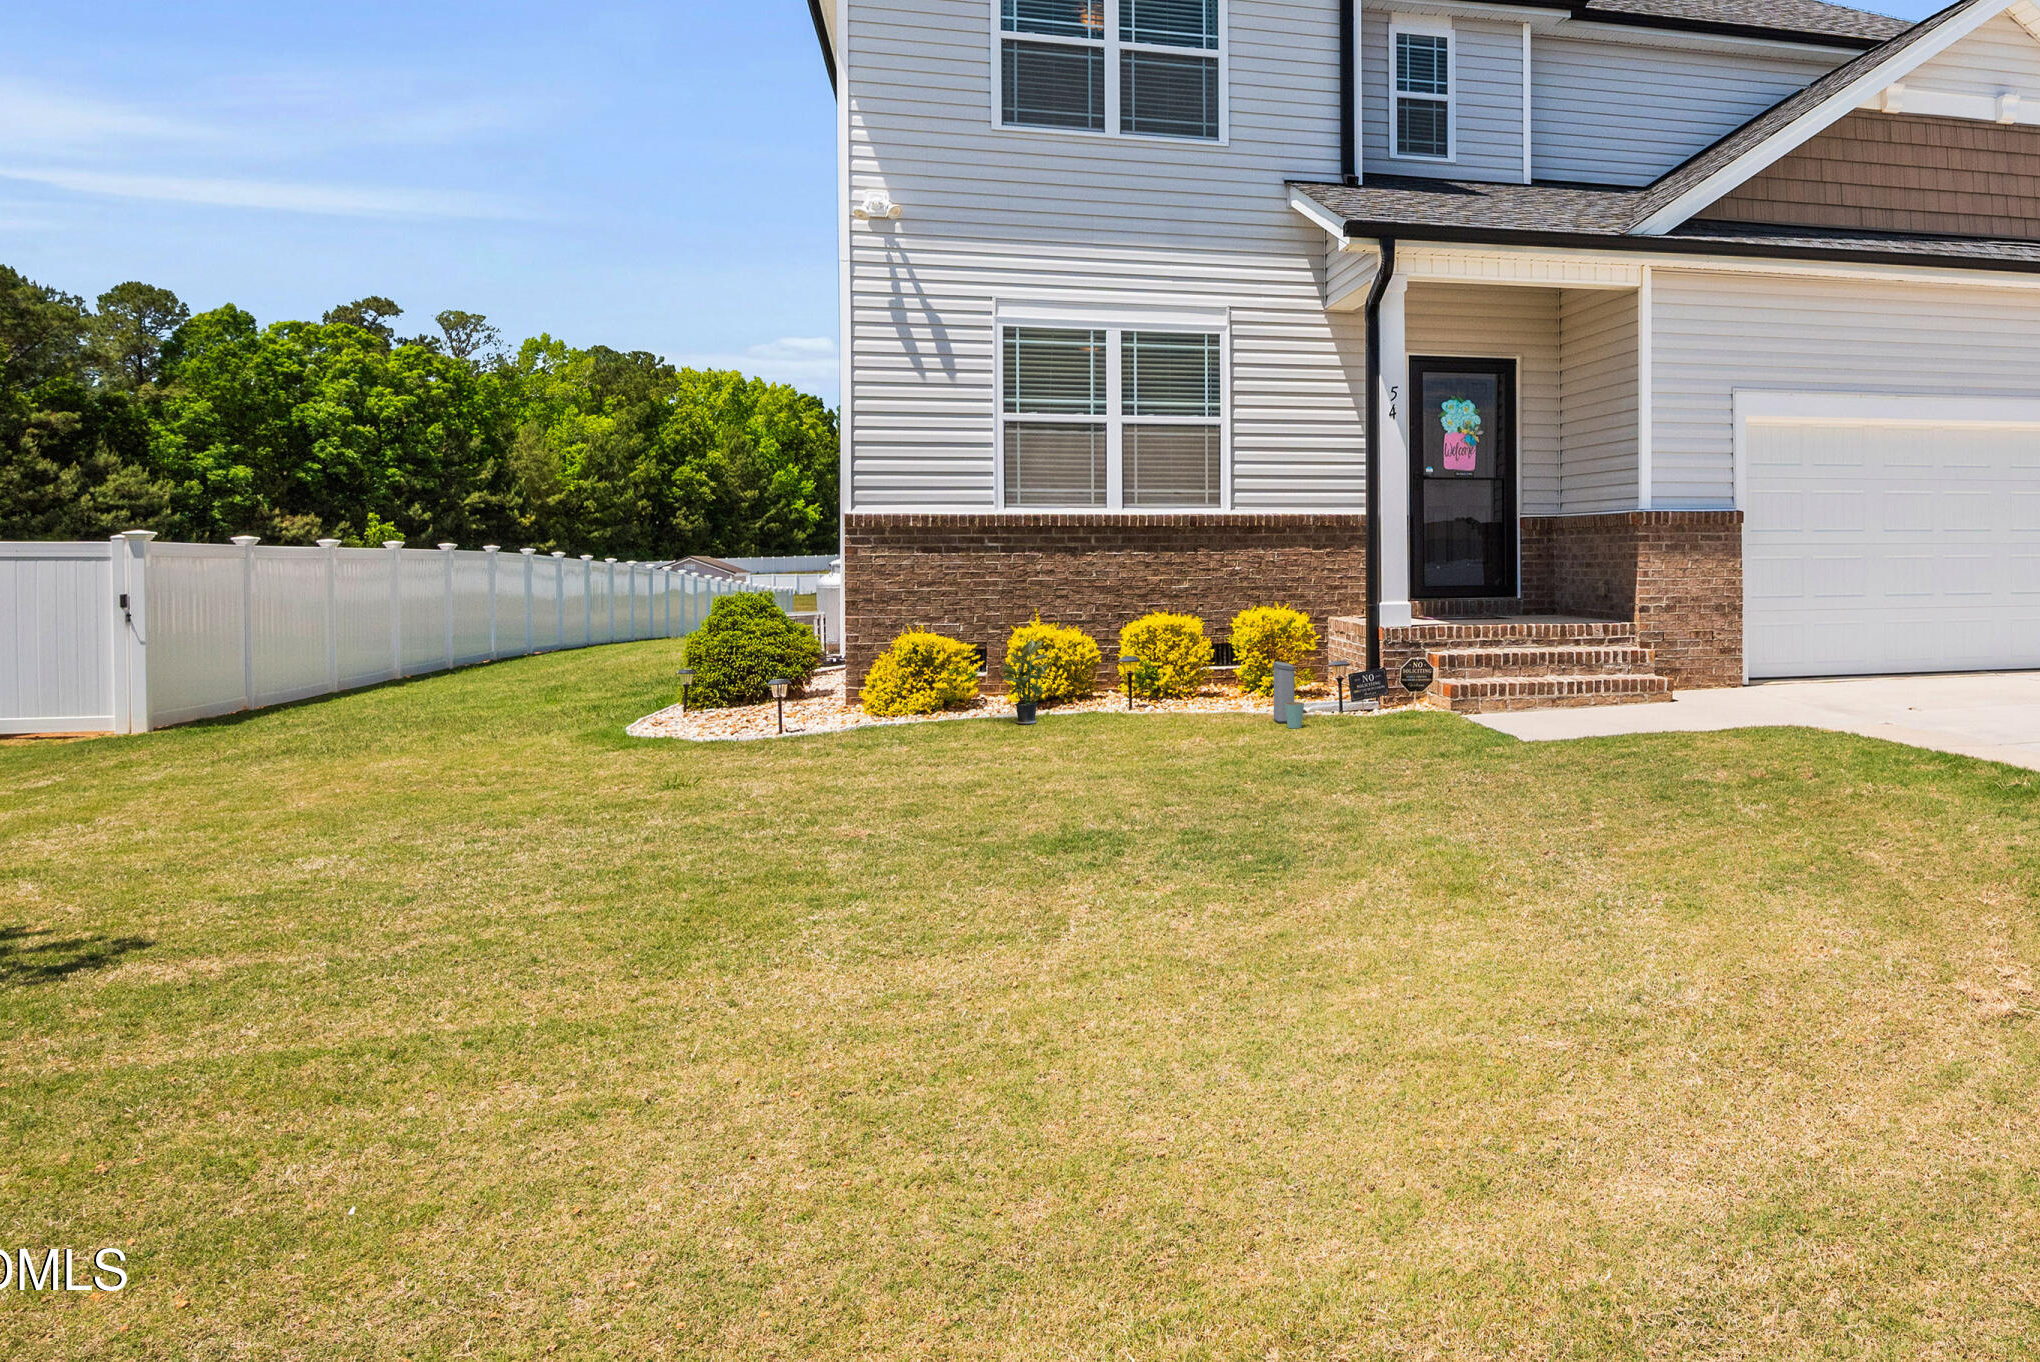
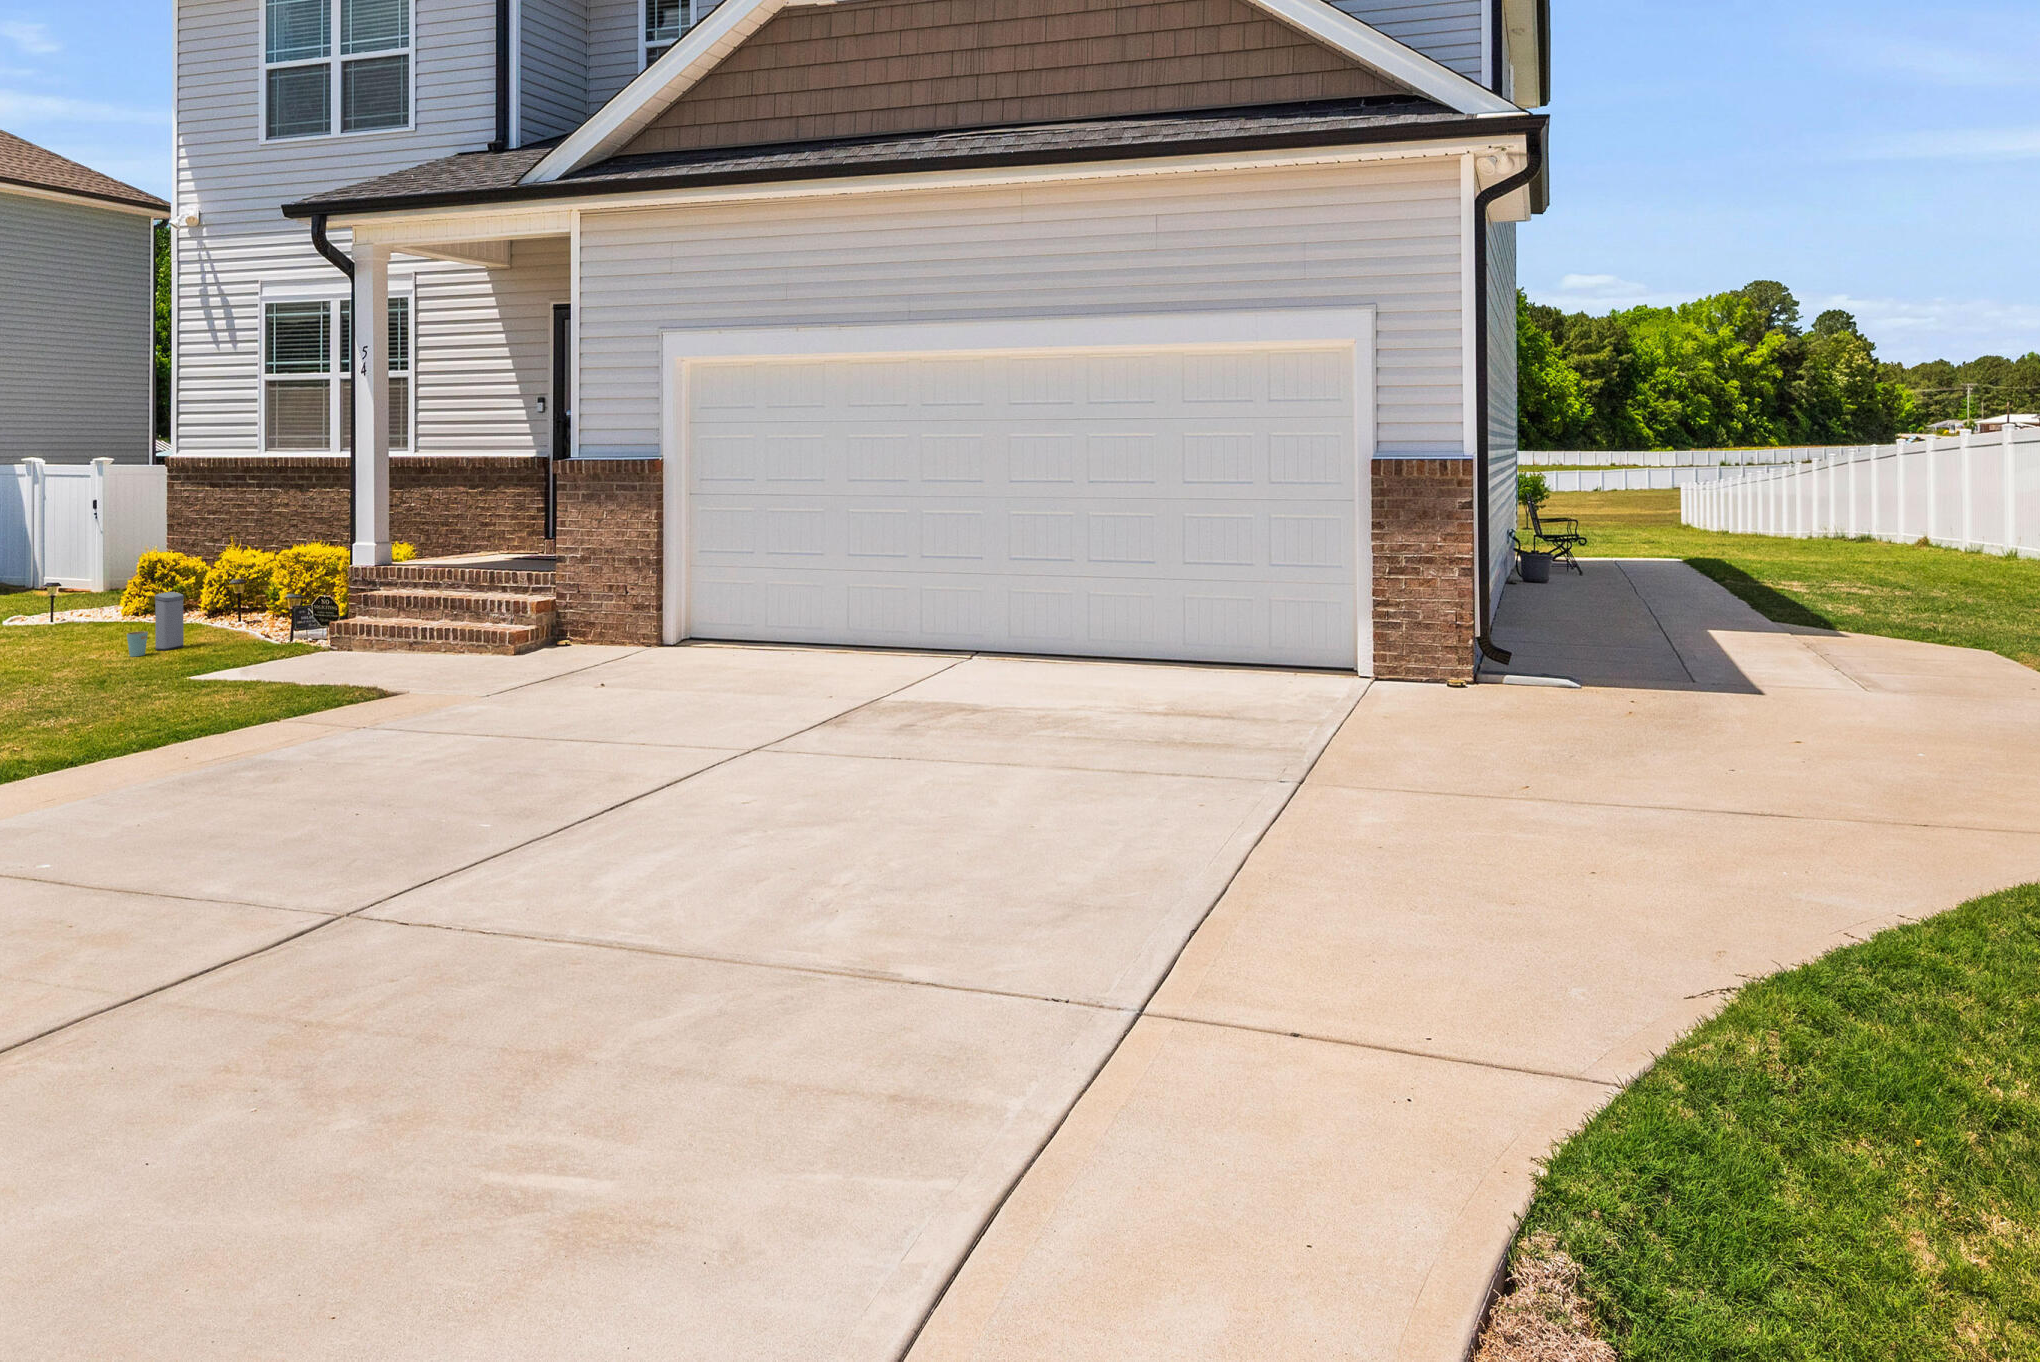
potted plant: present [1002,640,1048,725] -> none [51,561,96,632]

